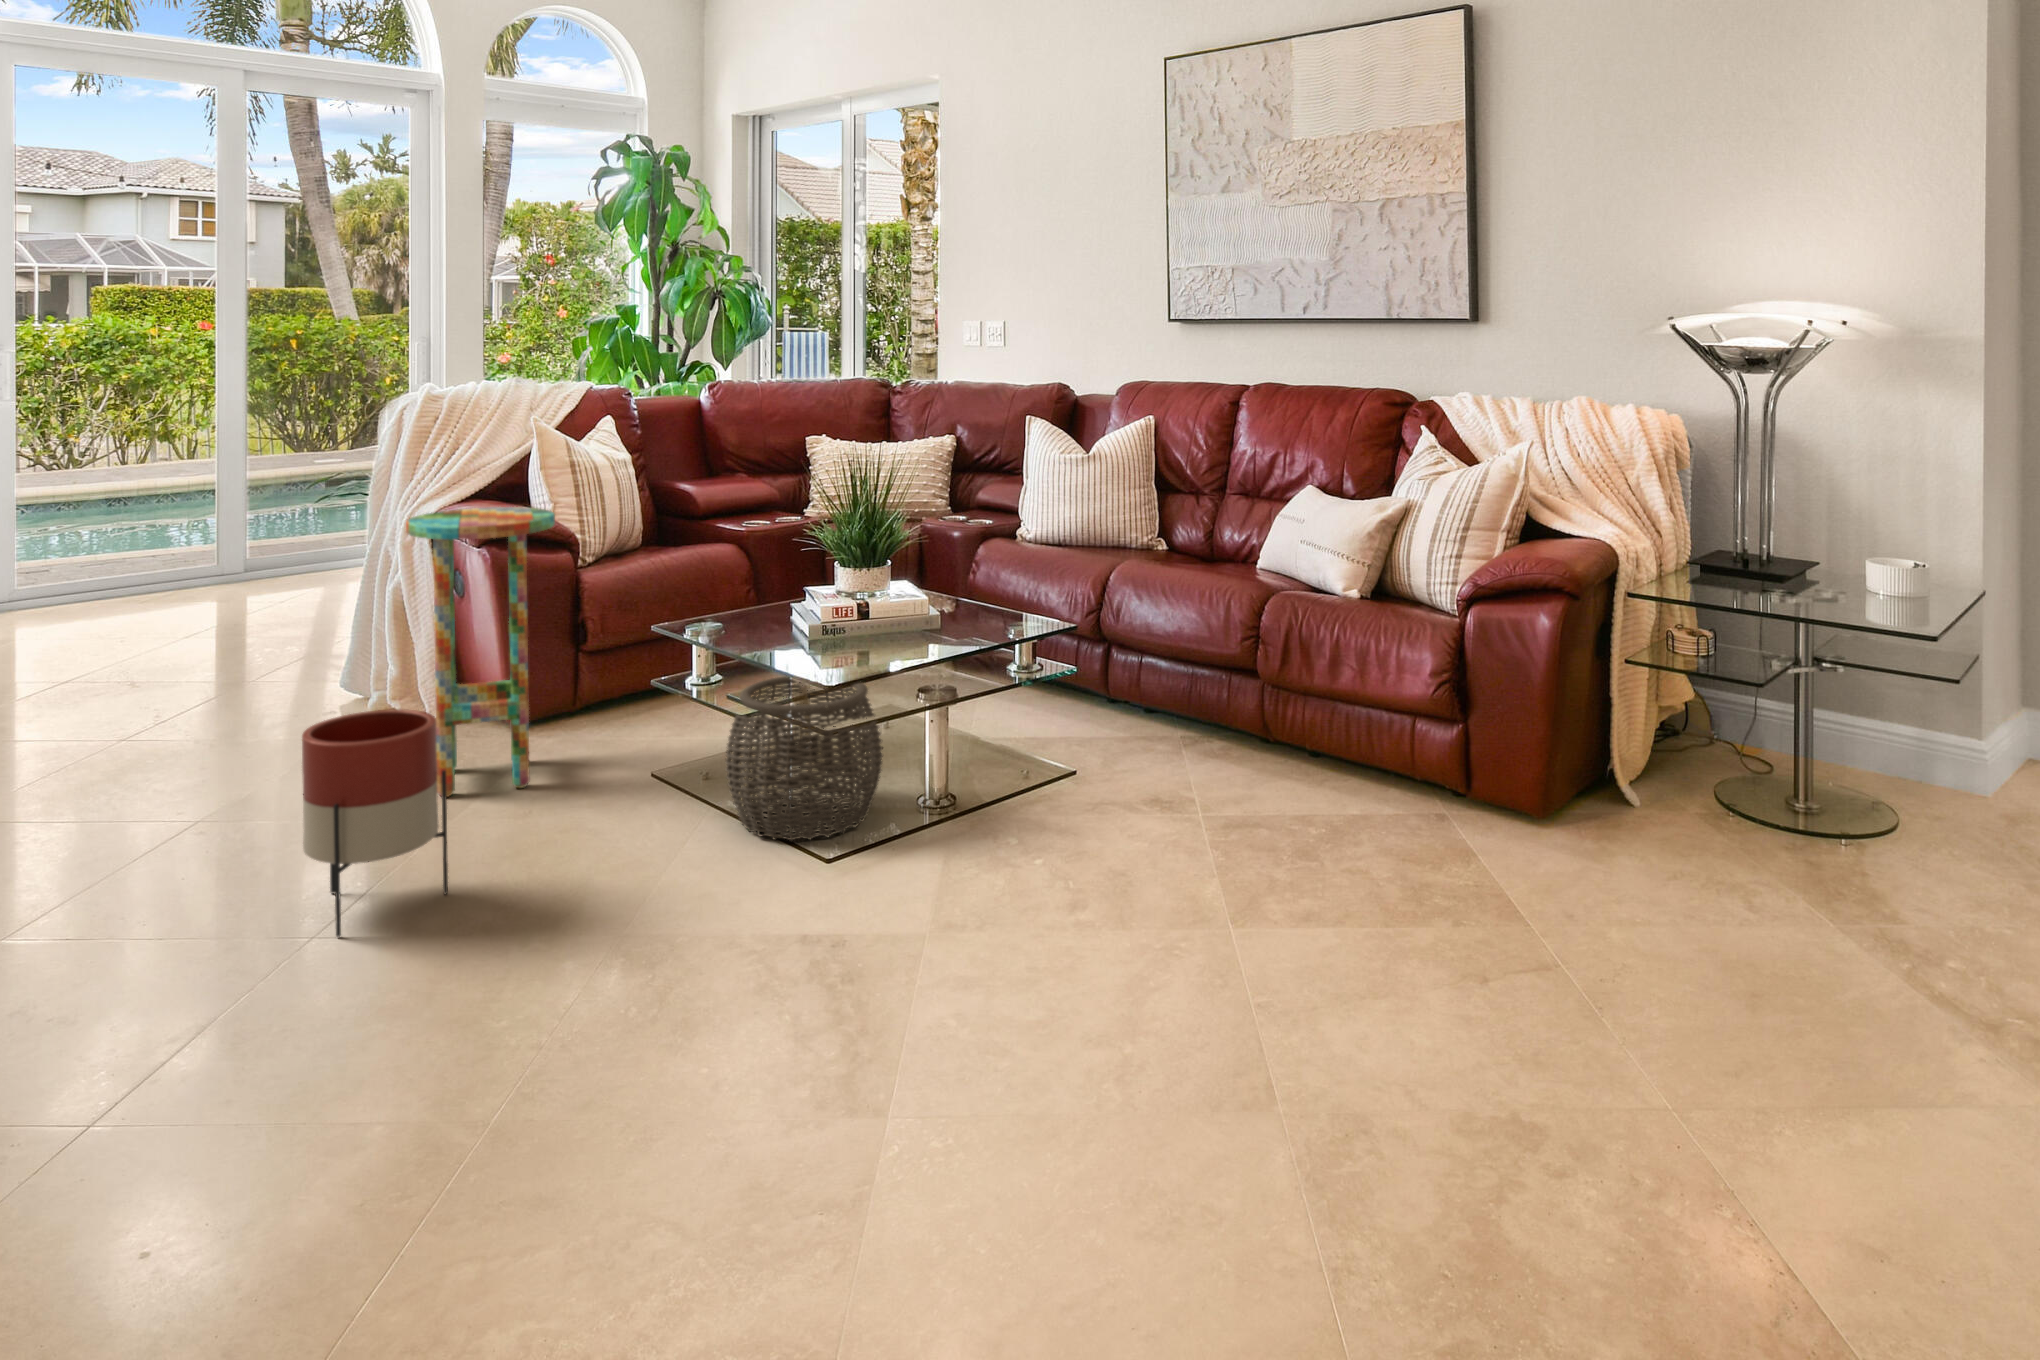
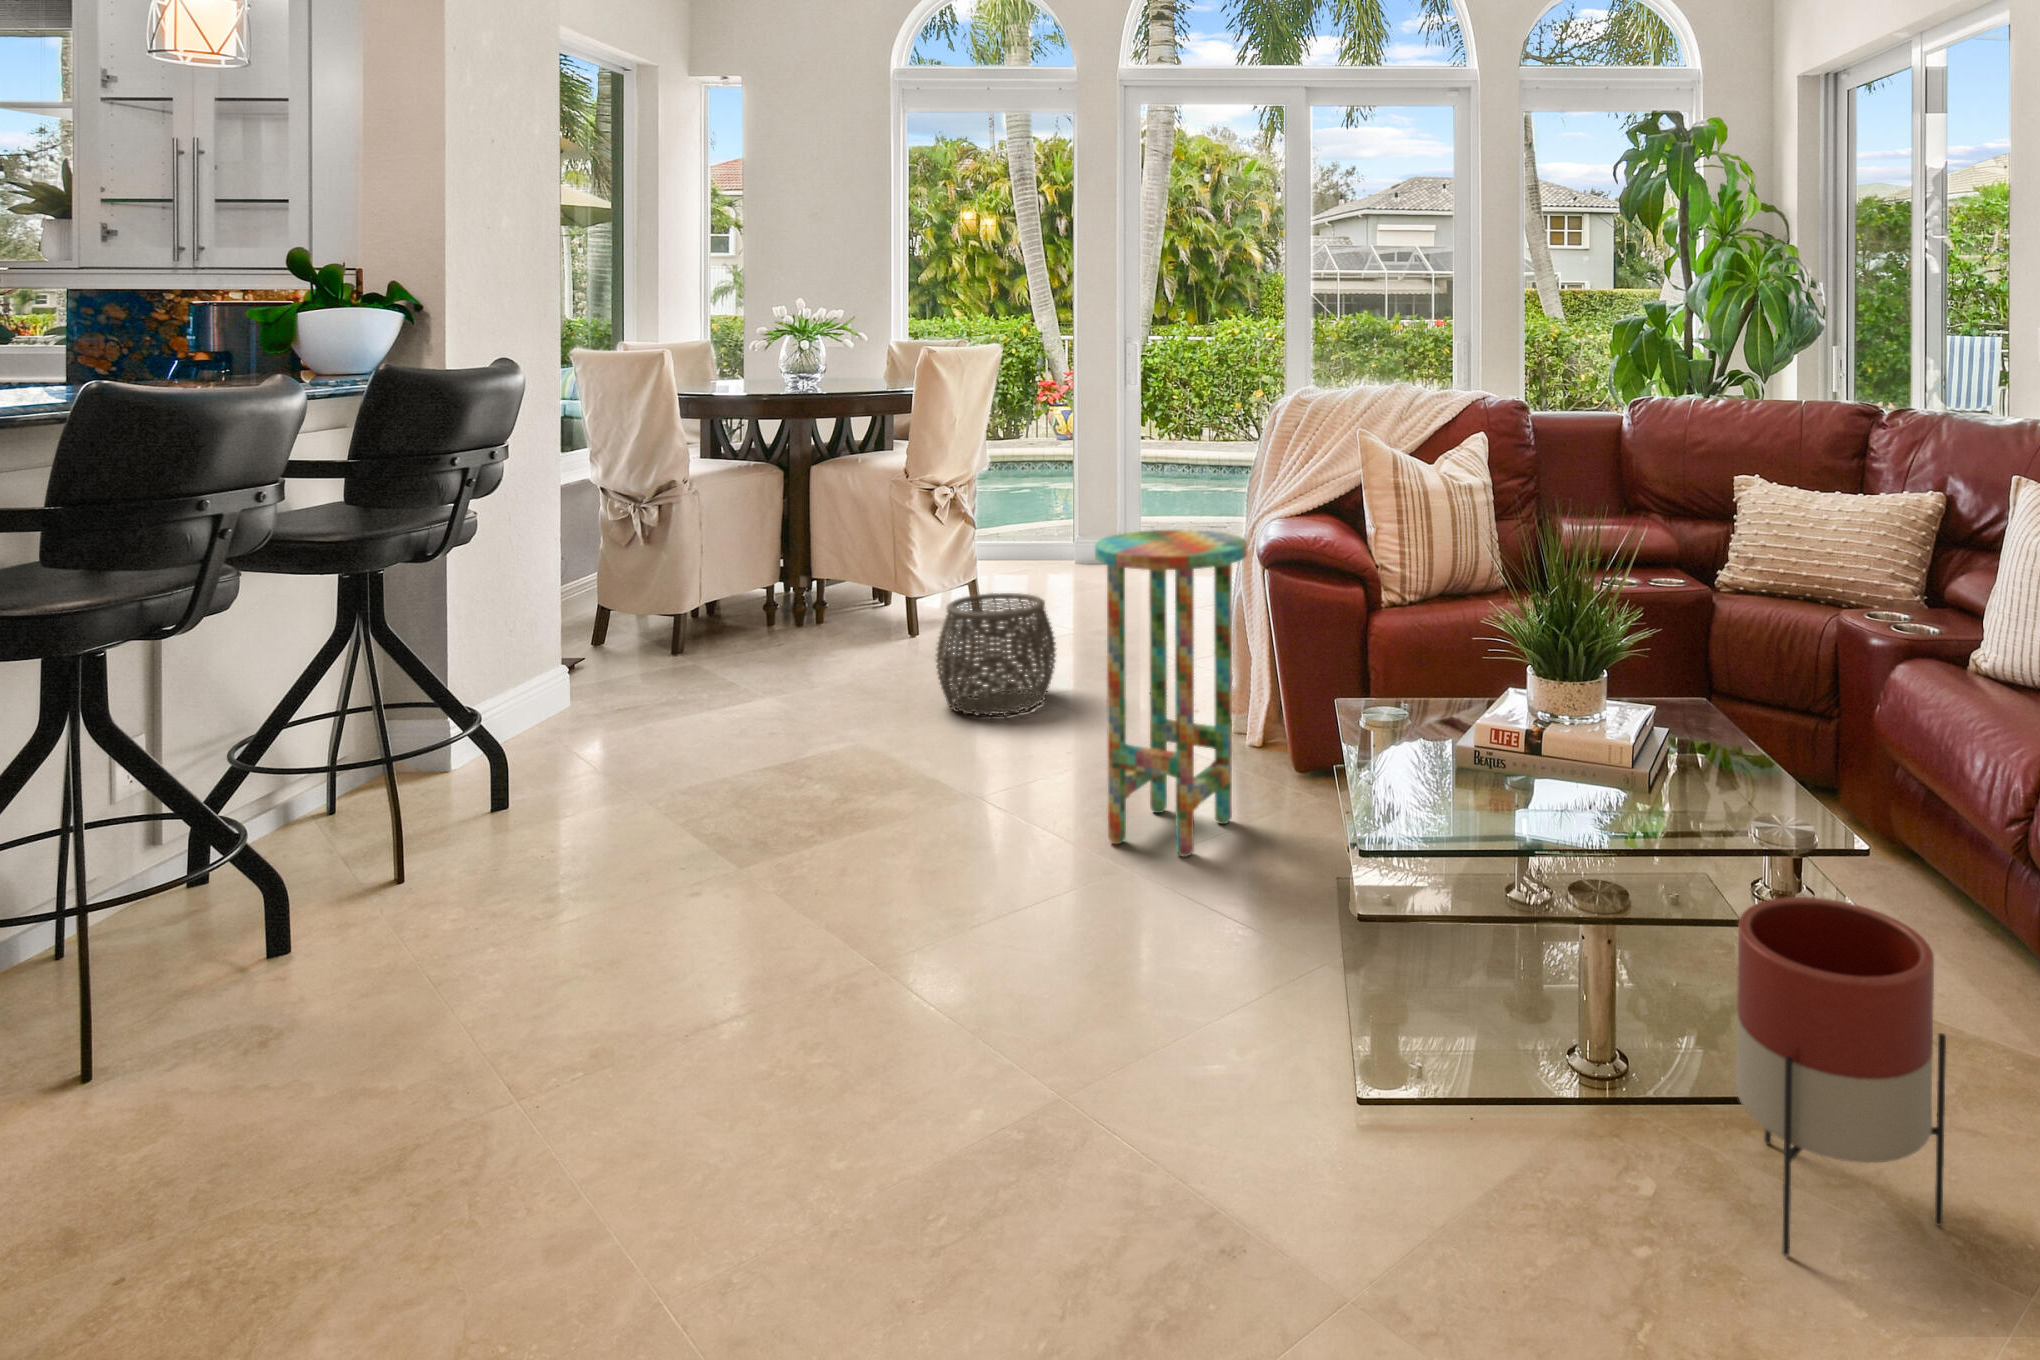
woven basket: present [725,676,883,841] -> present [936,593,1056,716]
planter: present [302,709,448,937] -> present [1735,897,1946,1256]

